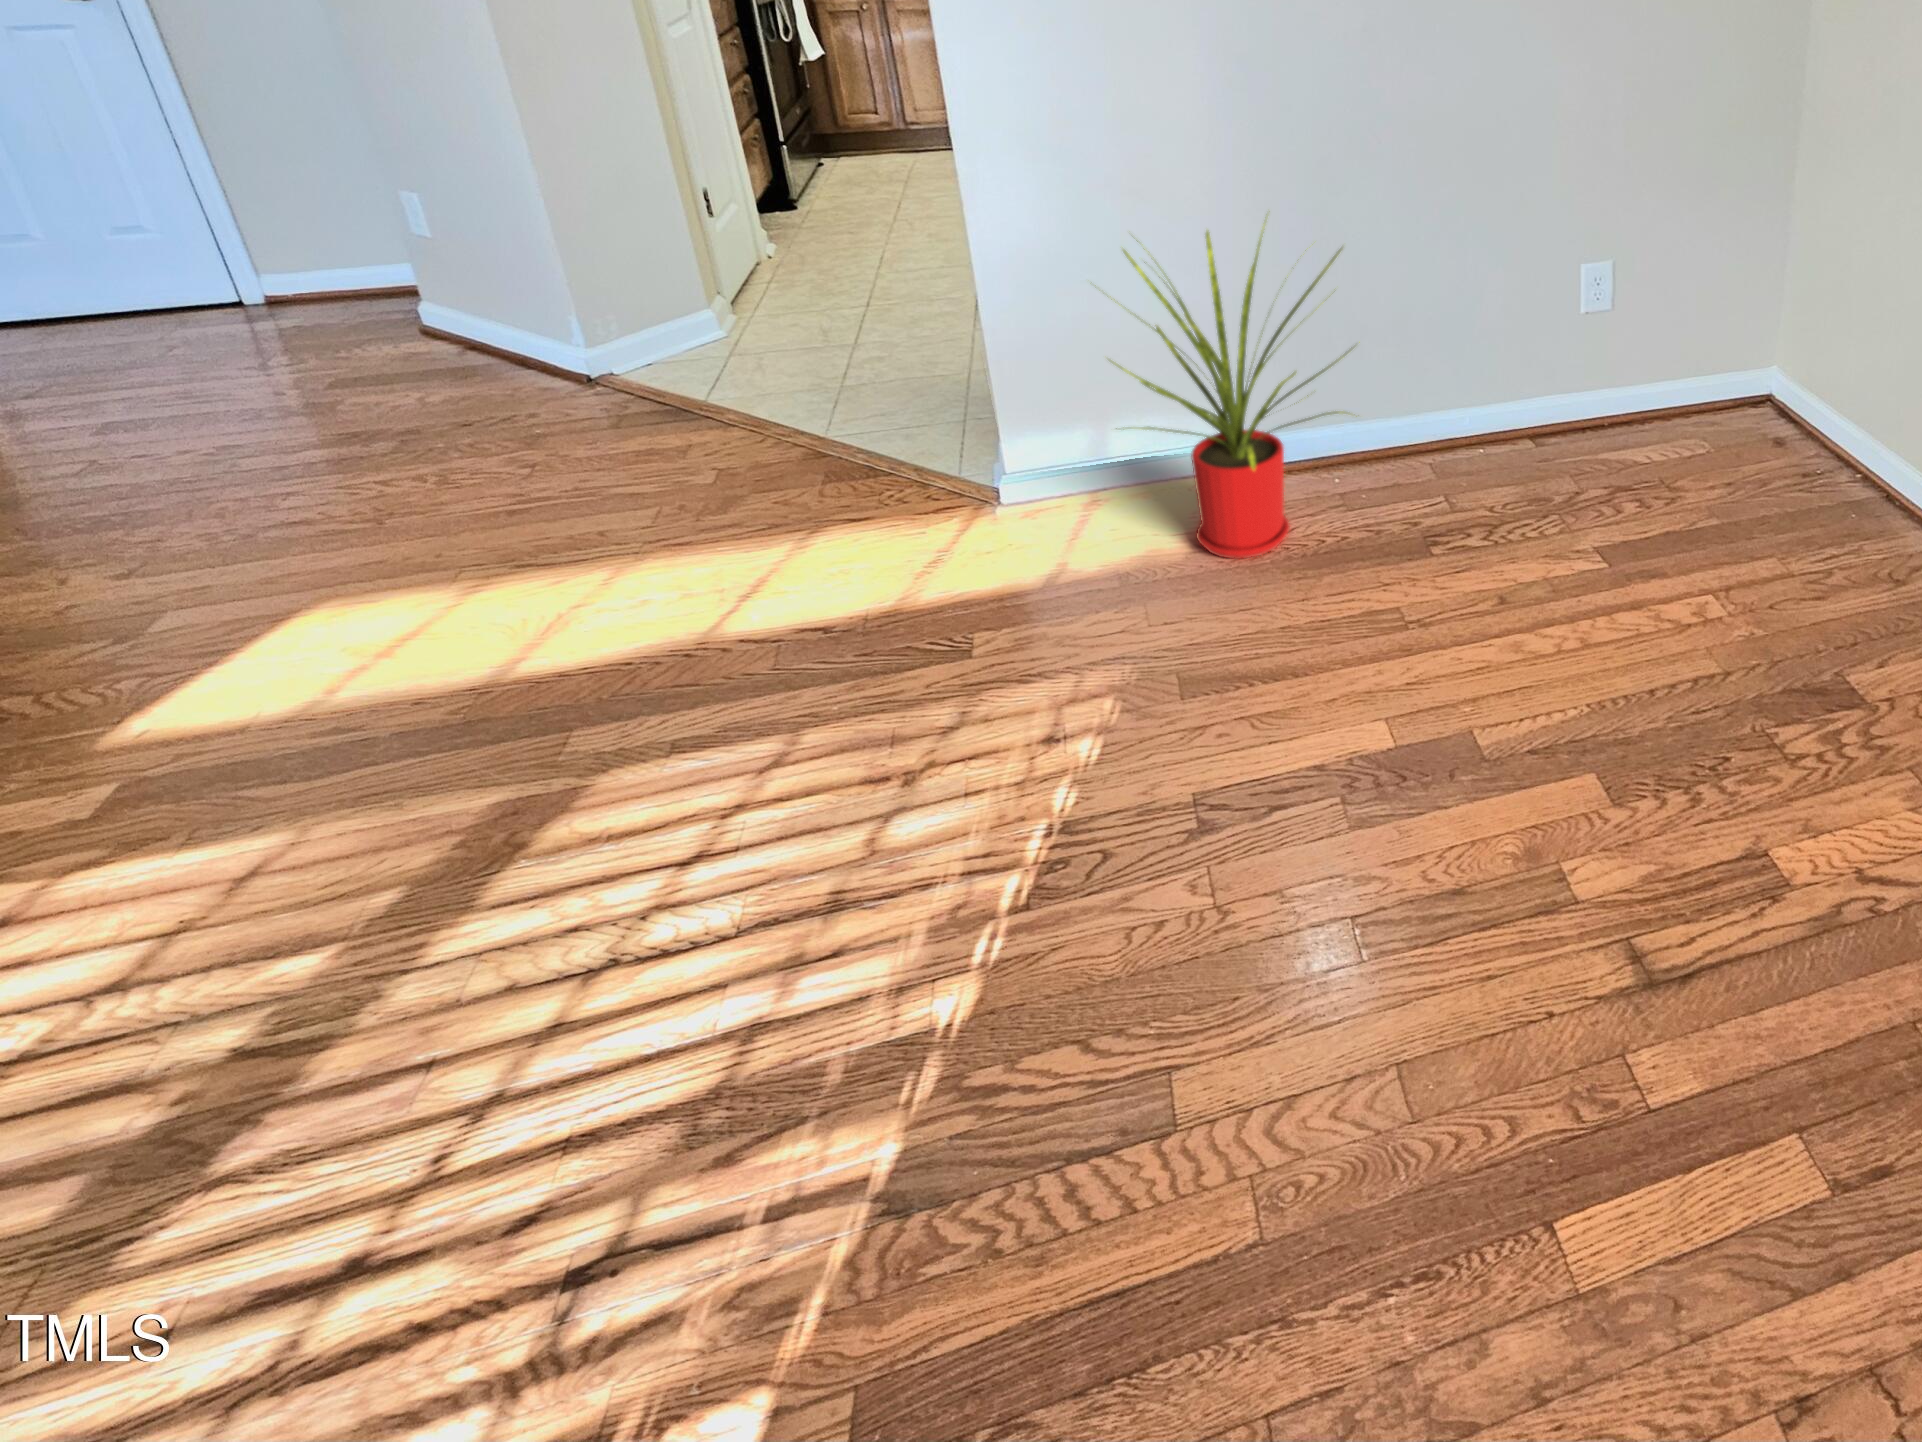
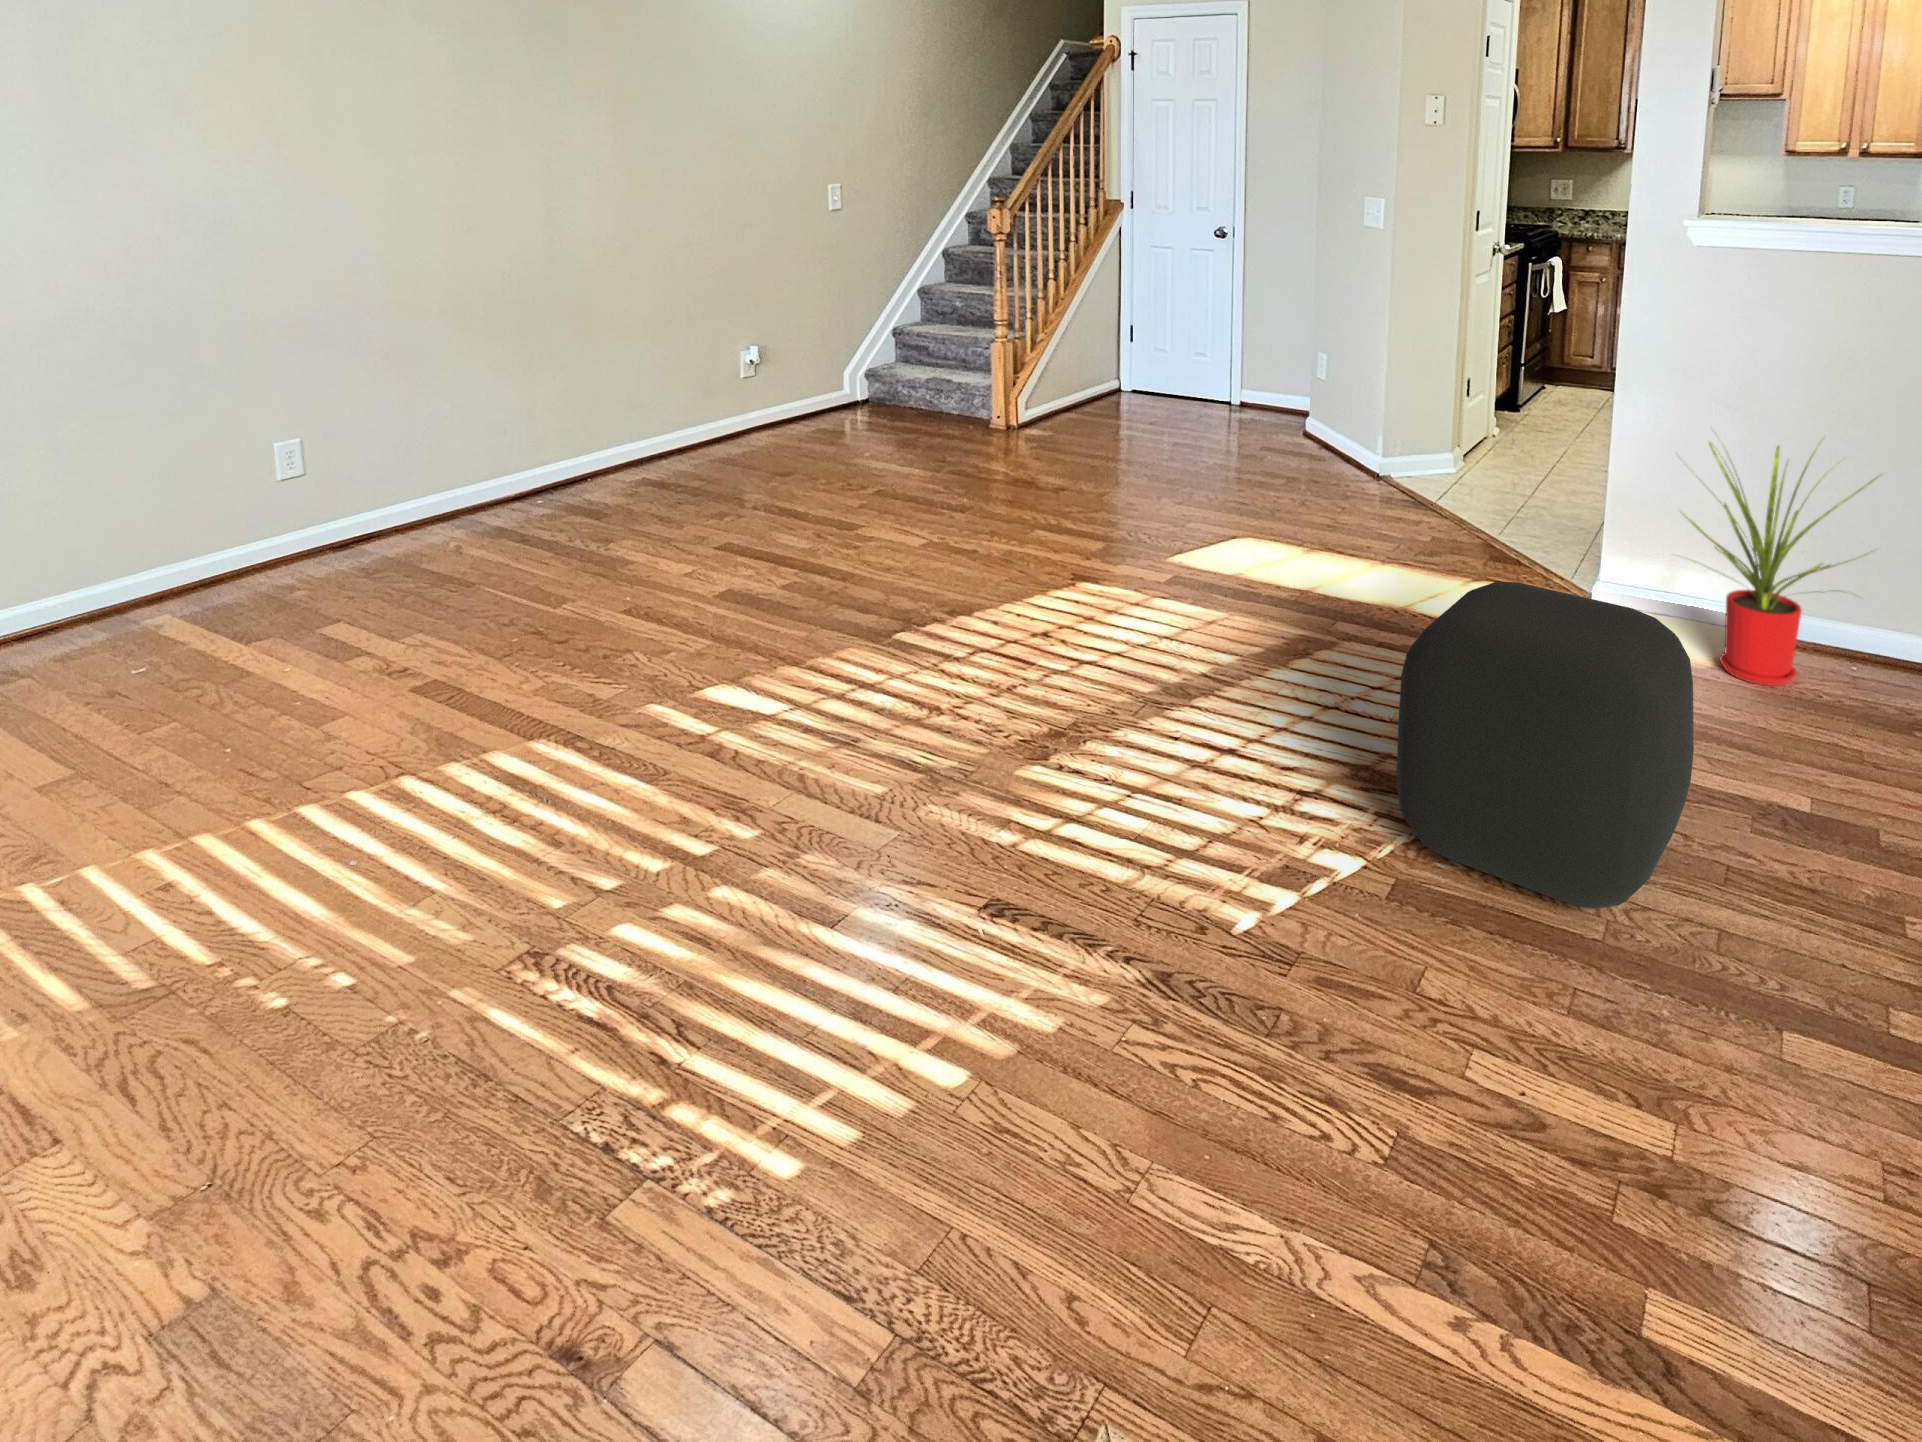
ottoman: none [749,622,1312,1261] -> present [1396,582,1694,909]

